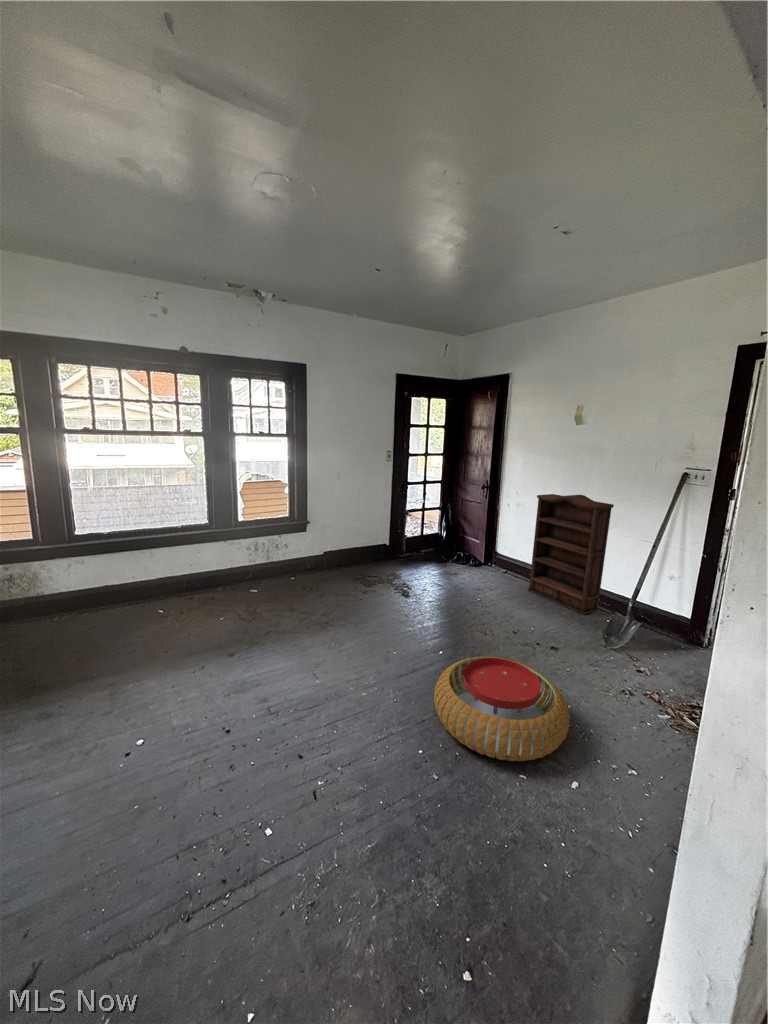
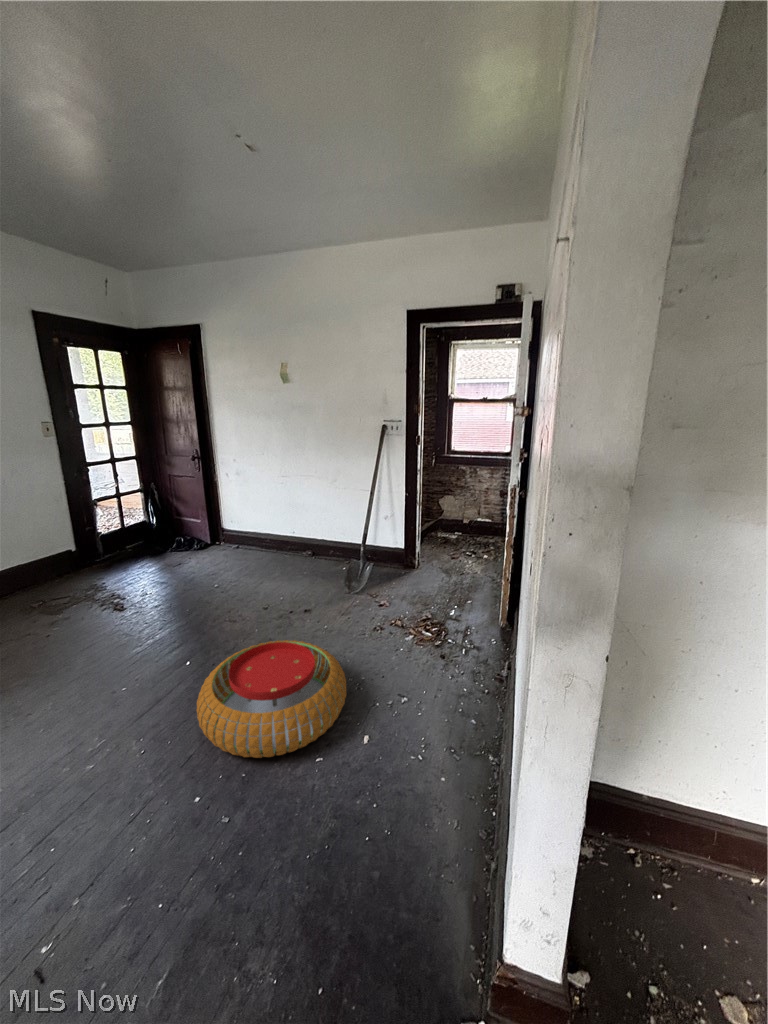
bookshelf: present [528,494,614,615] -> none [258,454,335,570]

